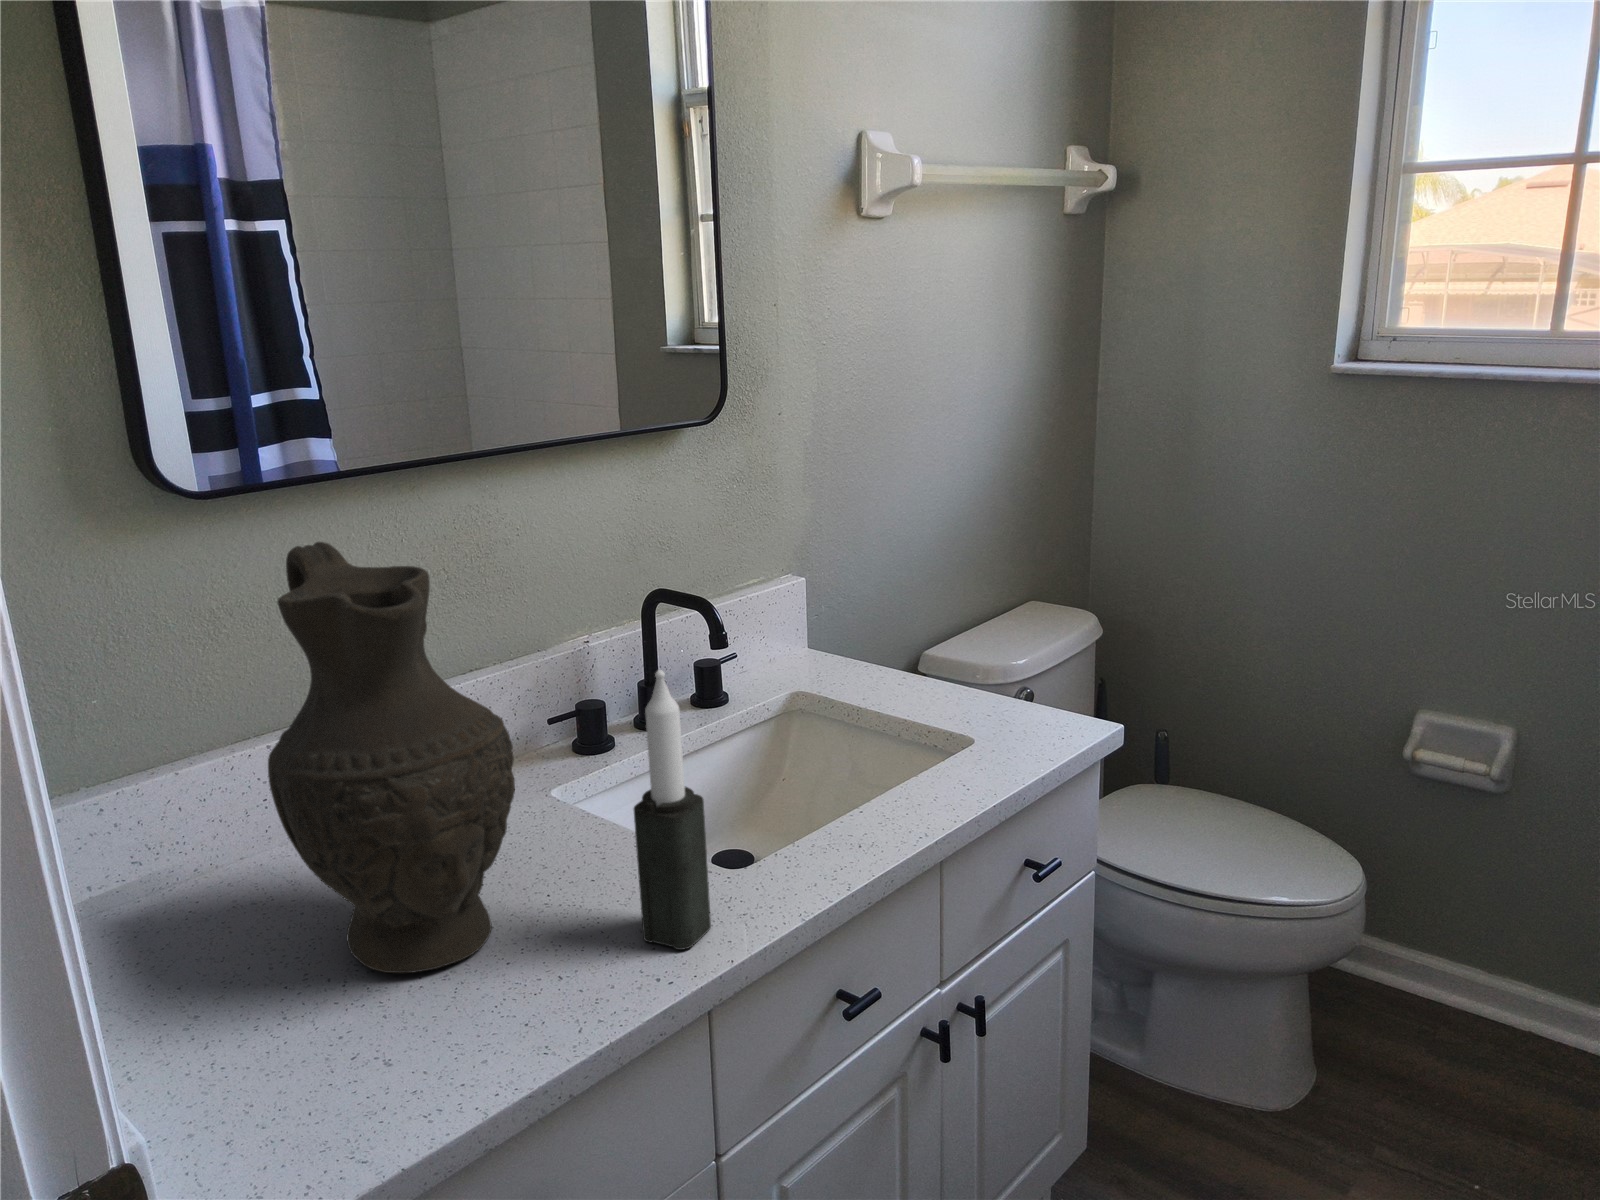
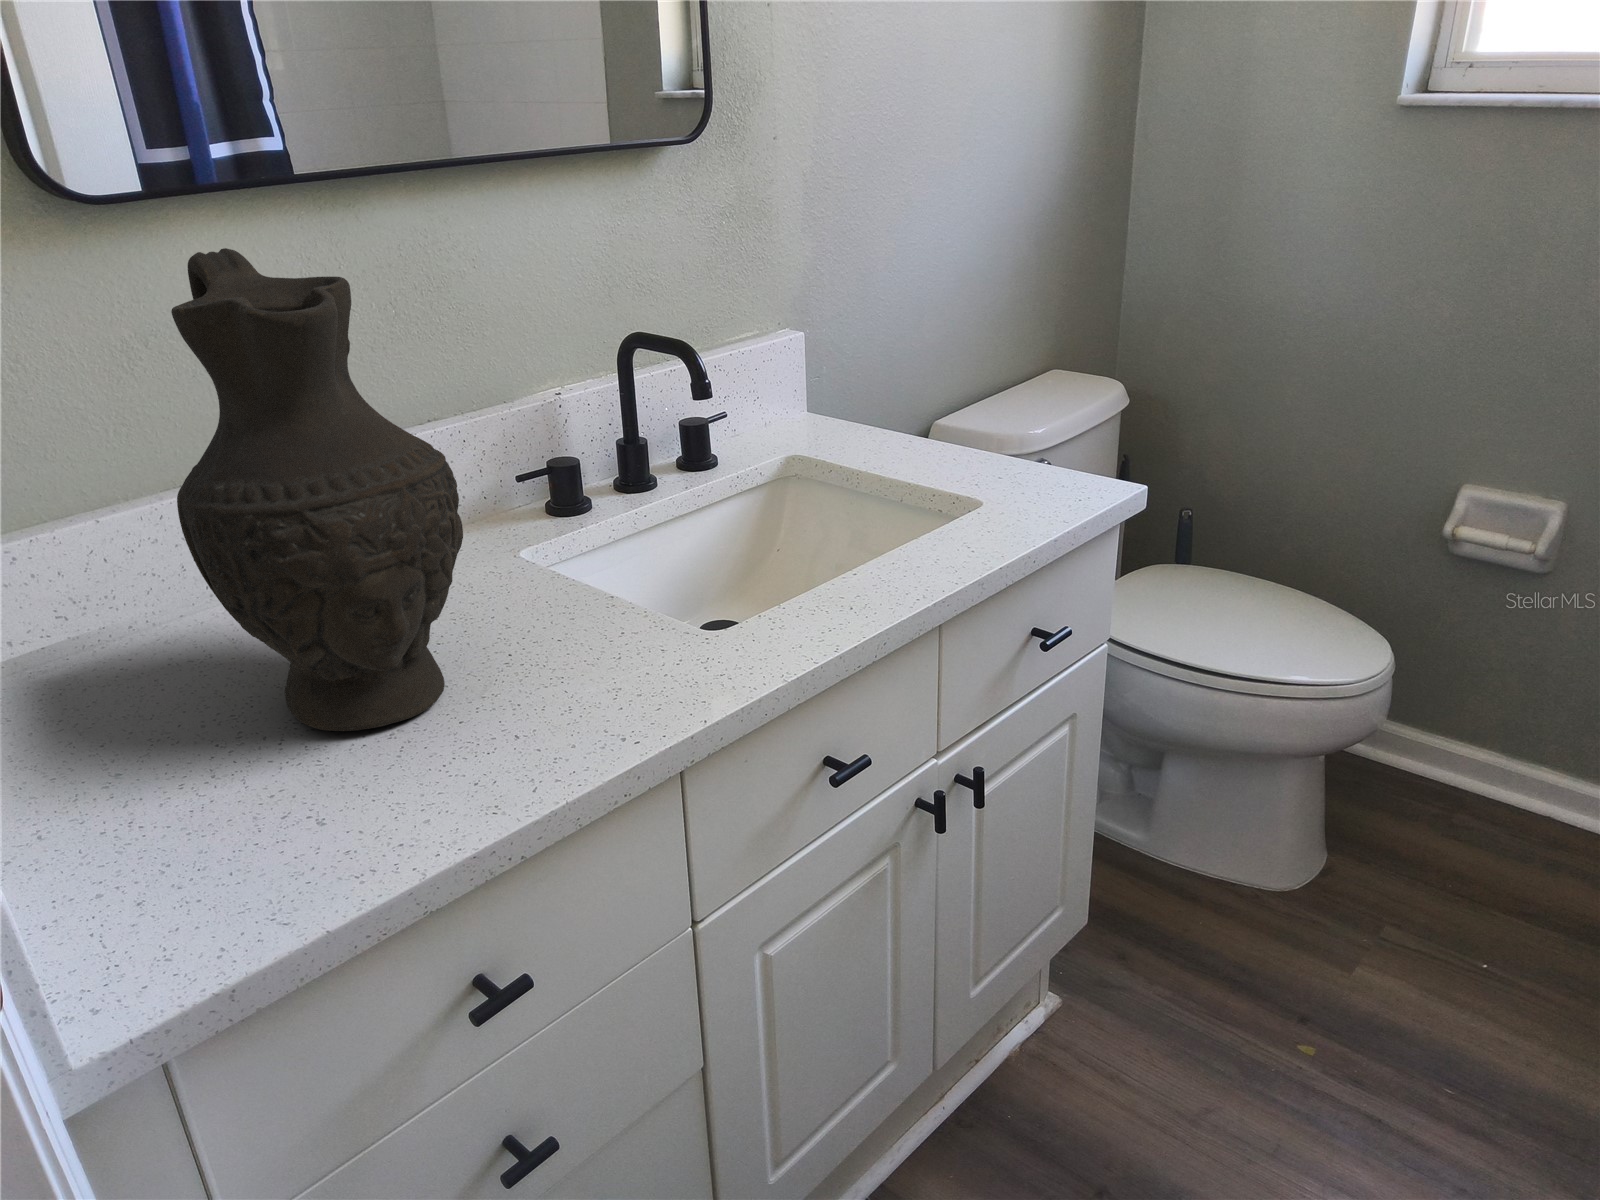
candle: present [634,670,711,950] -> none [593,393,684,709]

